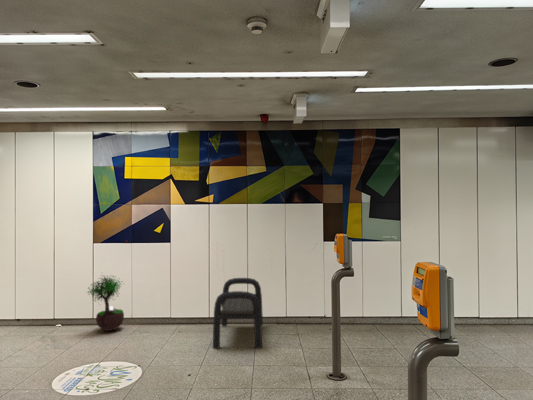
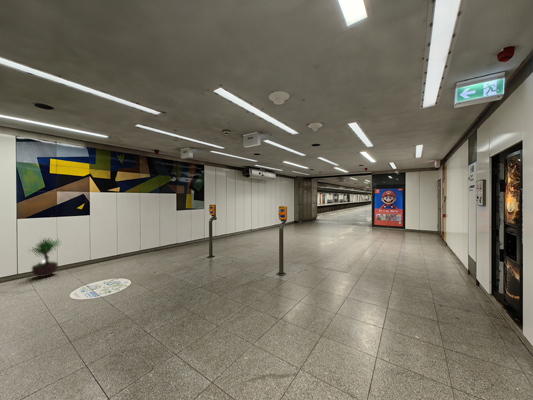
bench: present [213,278,263,349] -> none [128,230,166,262]

